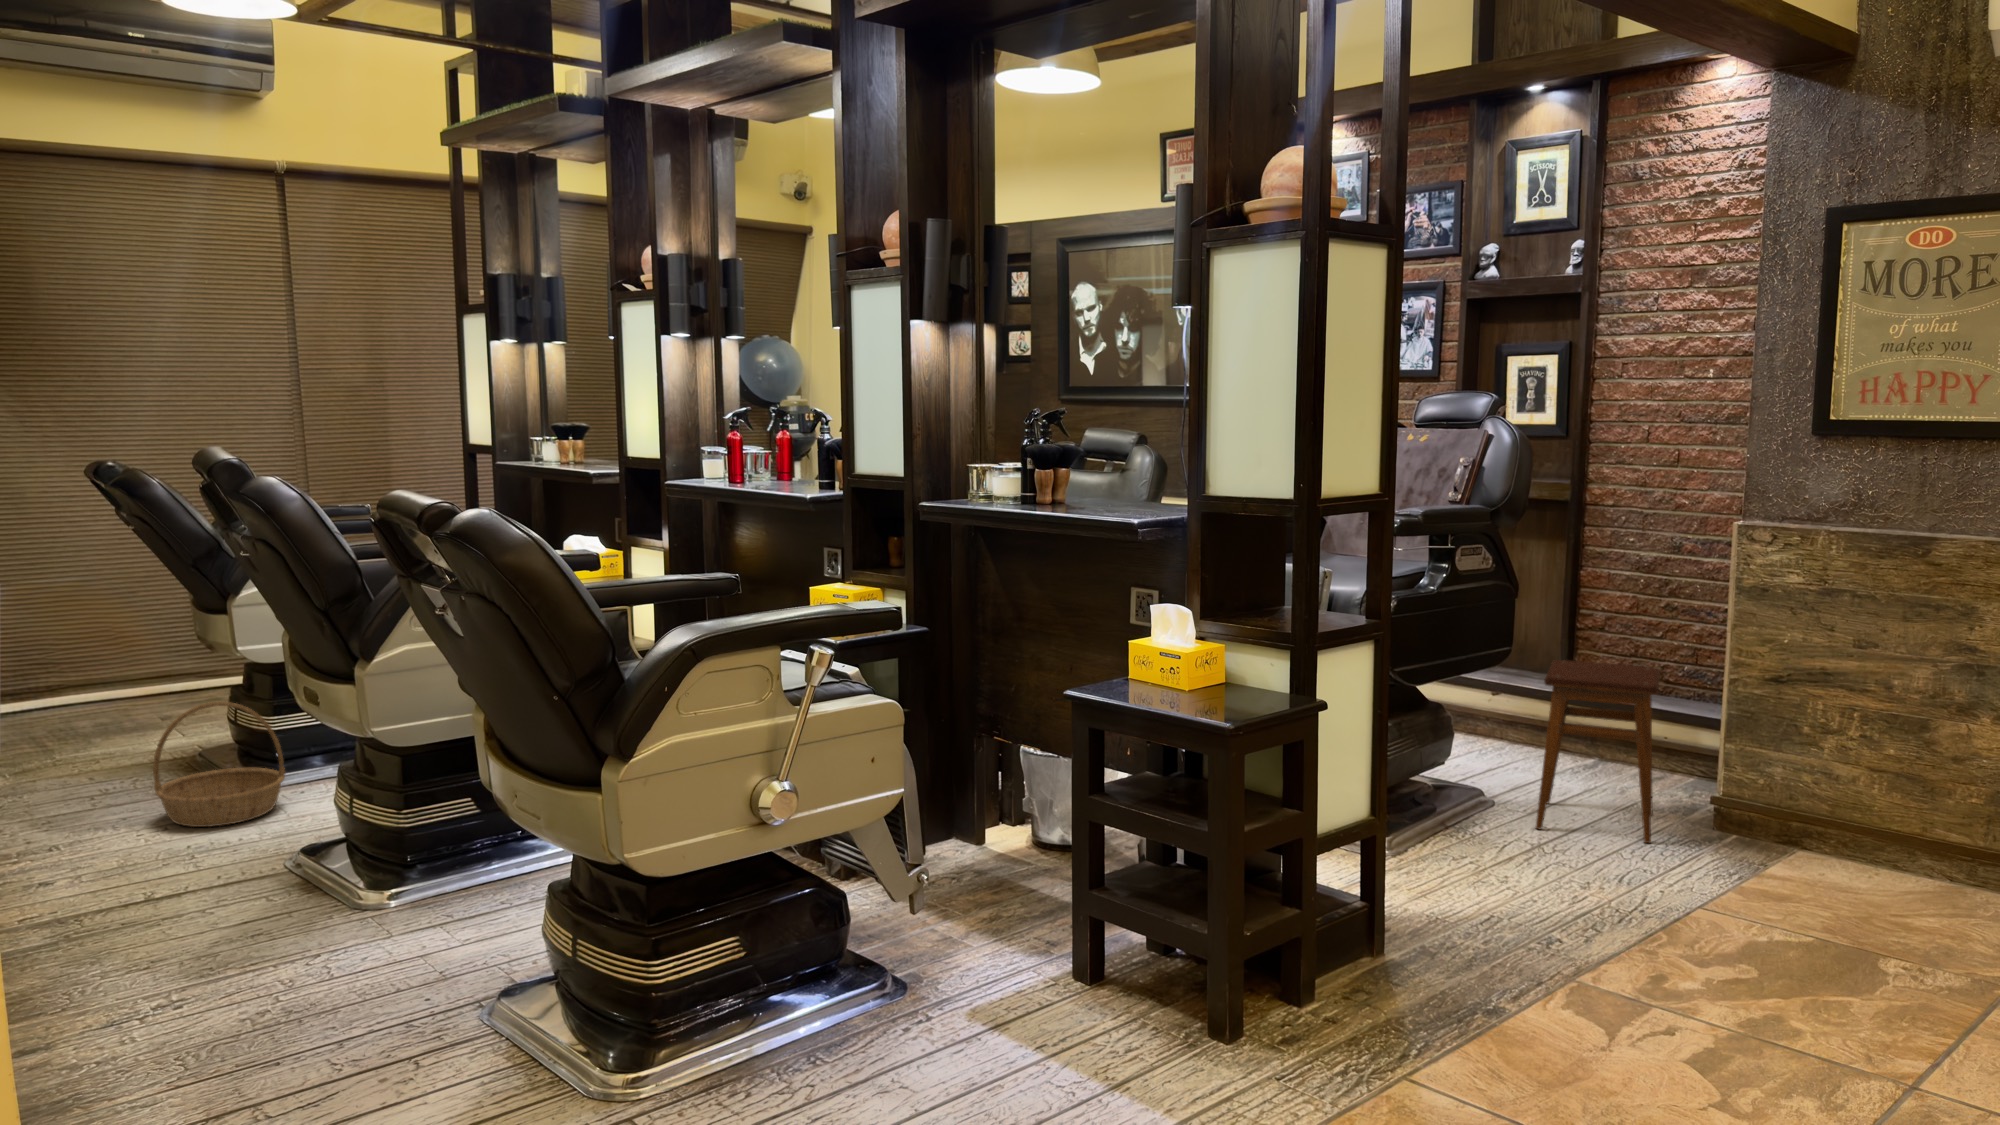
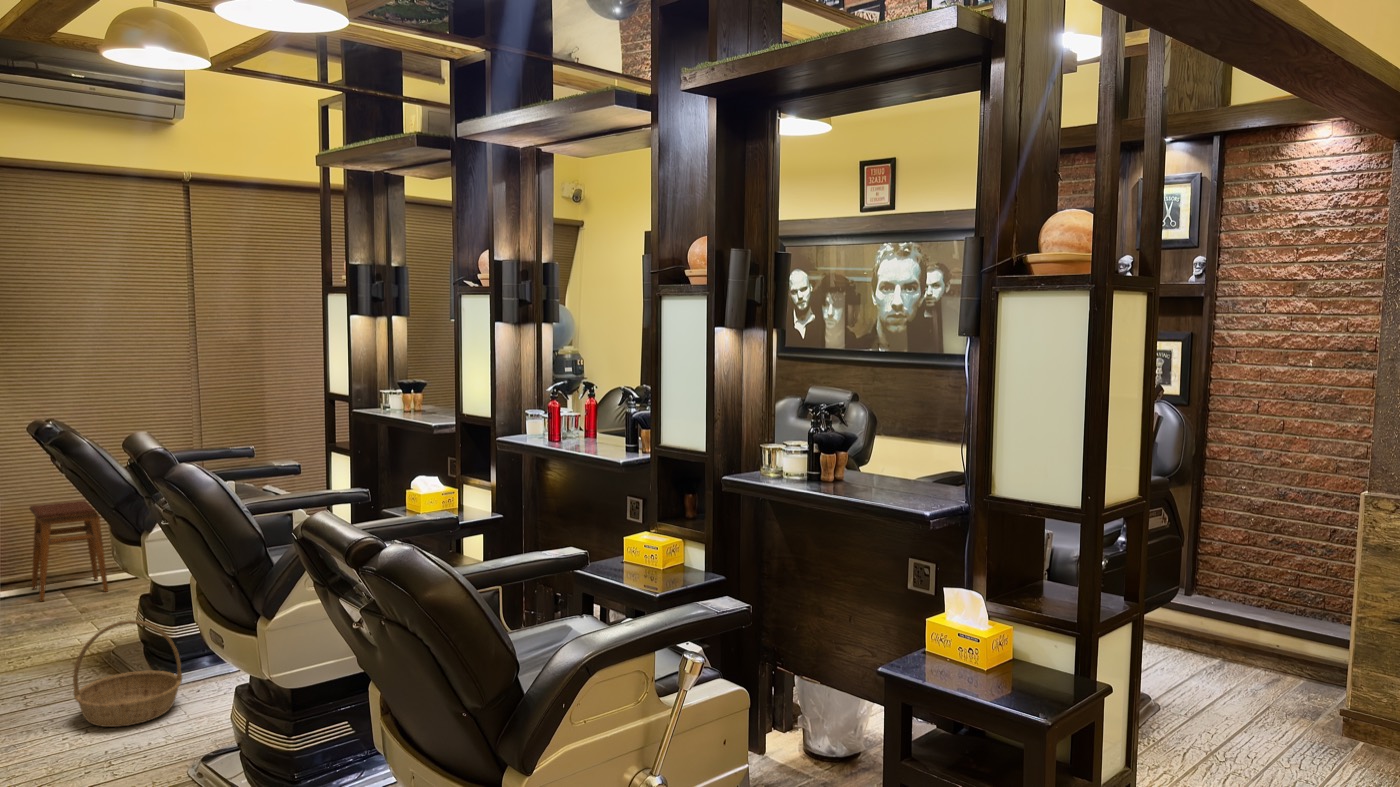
stool: present [1536,660,1660,843] -> present [30,501,108,601]

